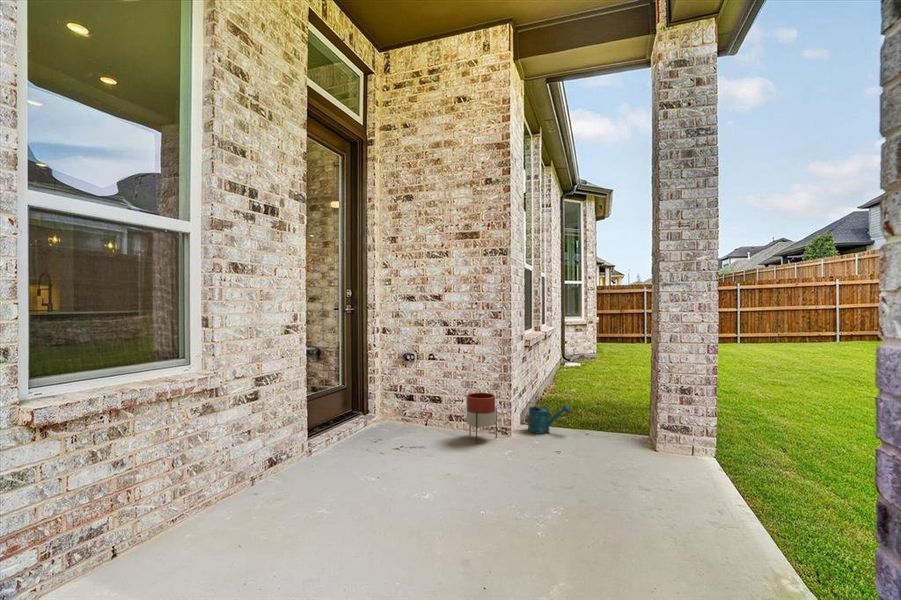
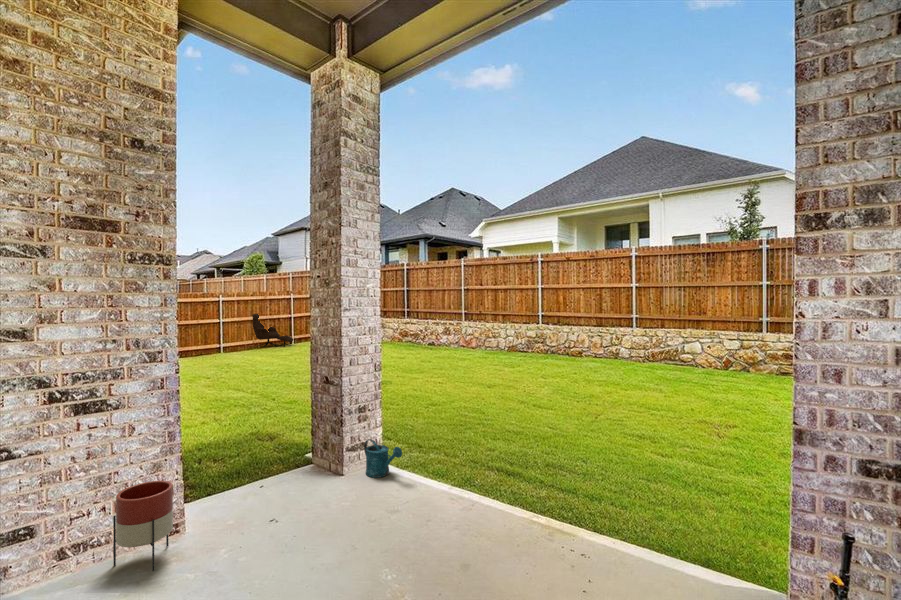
lounge chair: none [777,303,834,344] -> present [252,314,293,347]
watering can: present [528,402,570,434] -> present [364,439,402,478]

